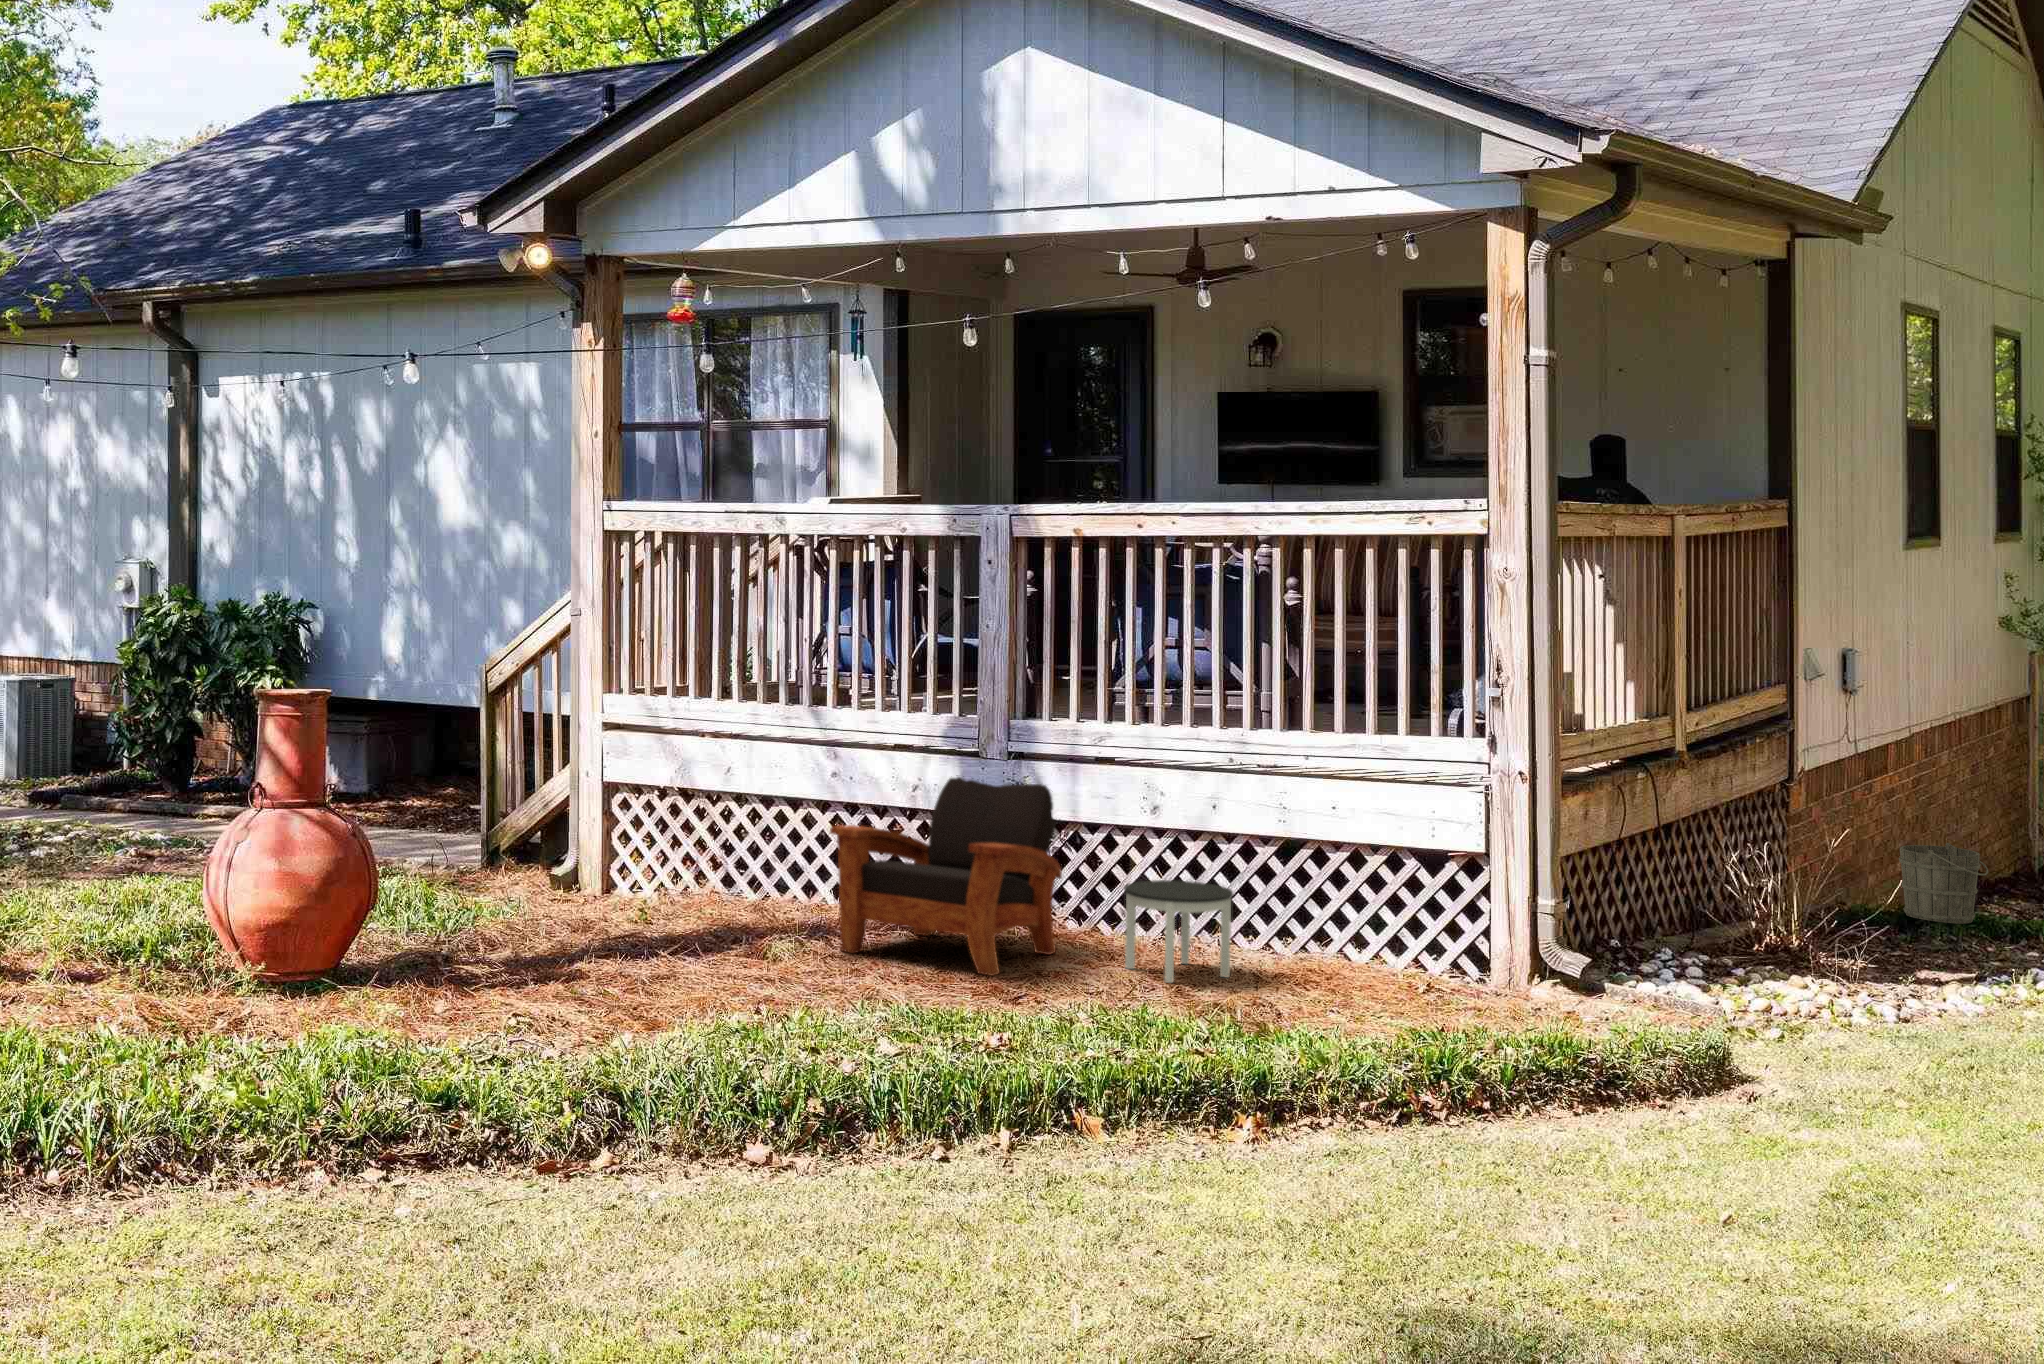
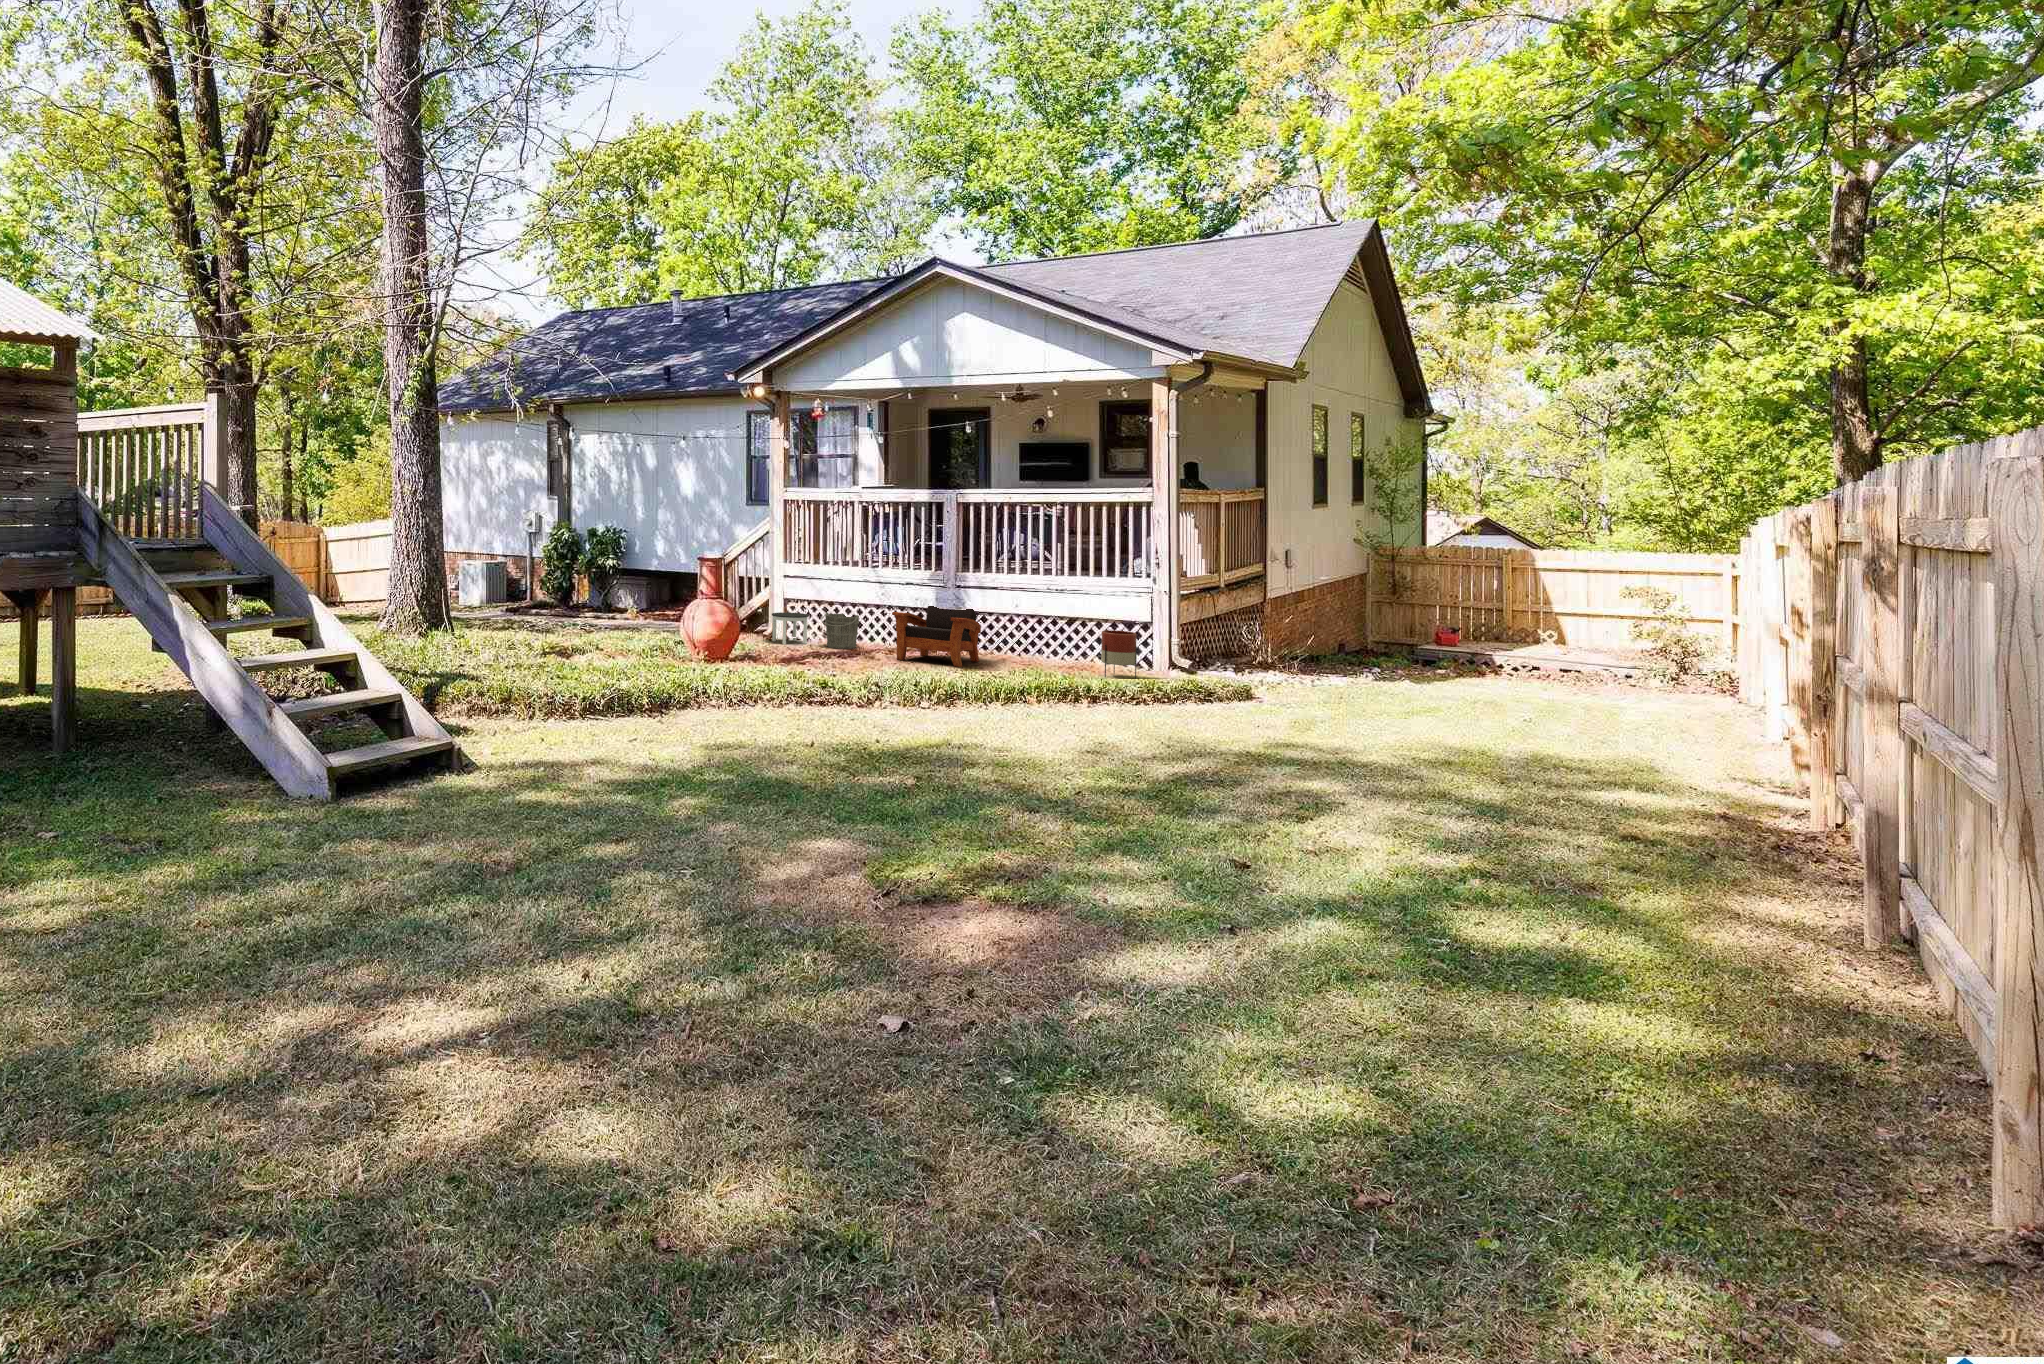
bucket: present [1899,843,1988,924] -> present [821,612,859,649]
planter: none [1356,877,1447,1009] -> present [1101,630,1137,678]
round table: present [1124,880,1233,983] -> present [772,612,809,644]

